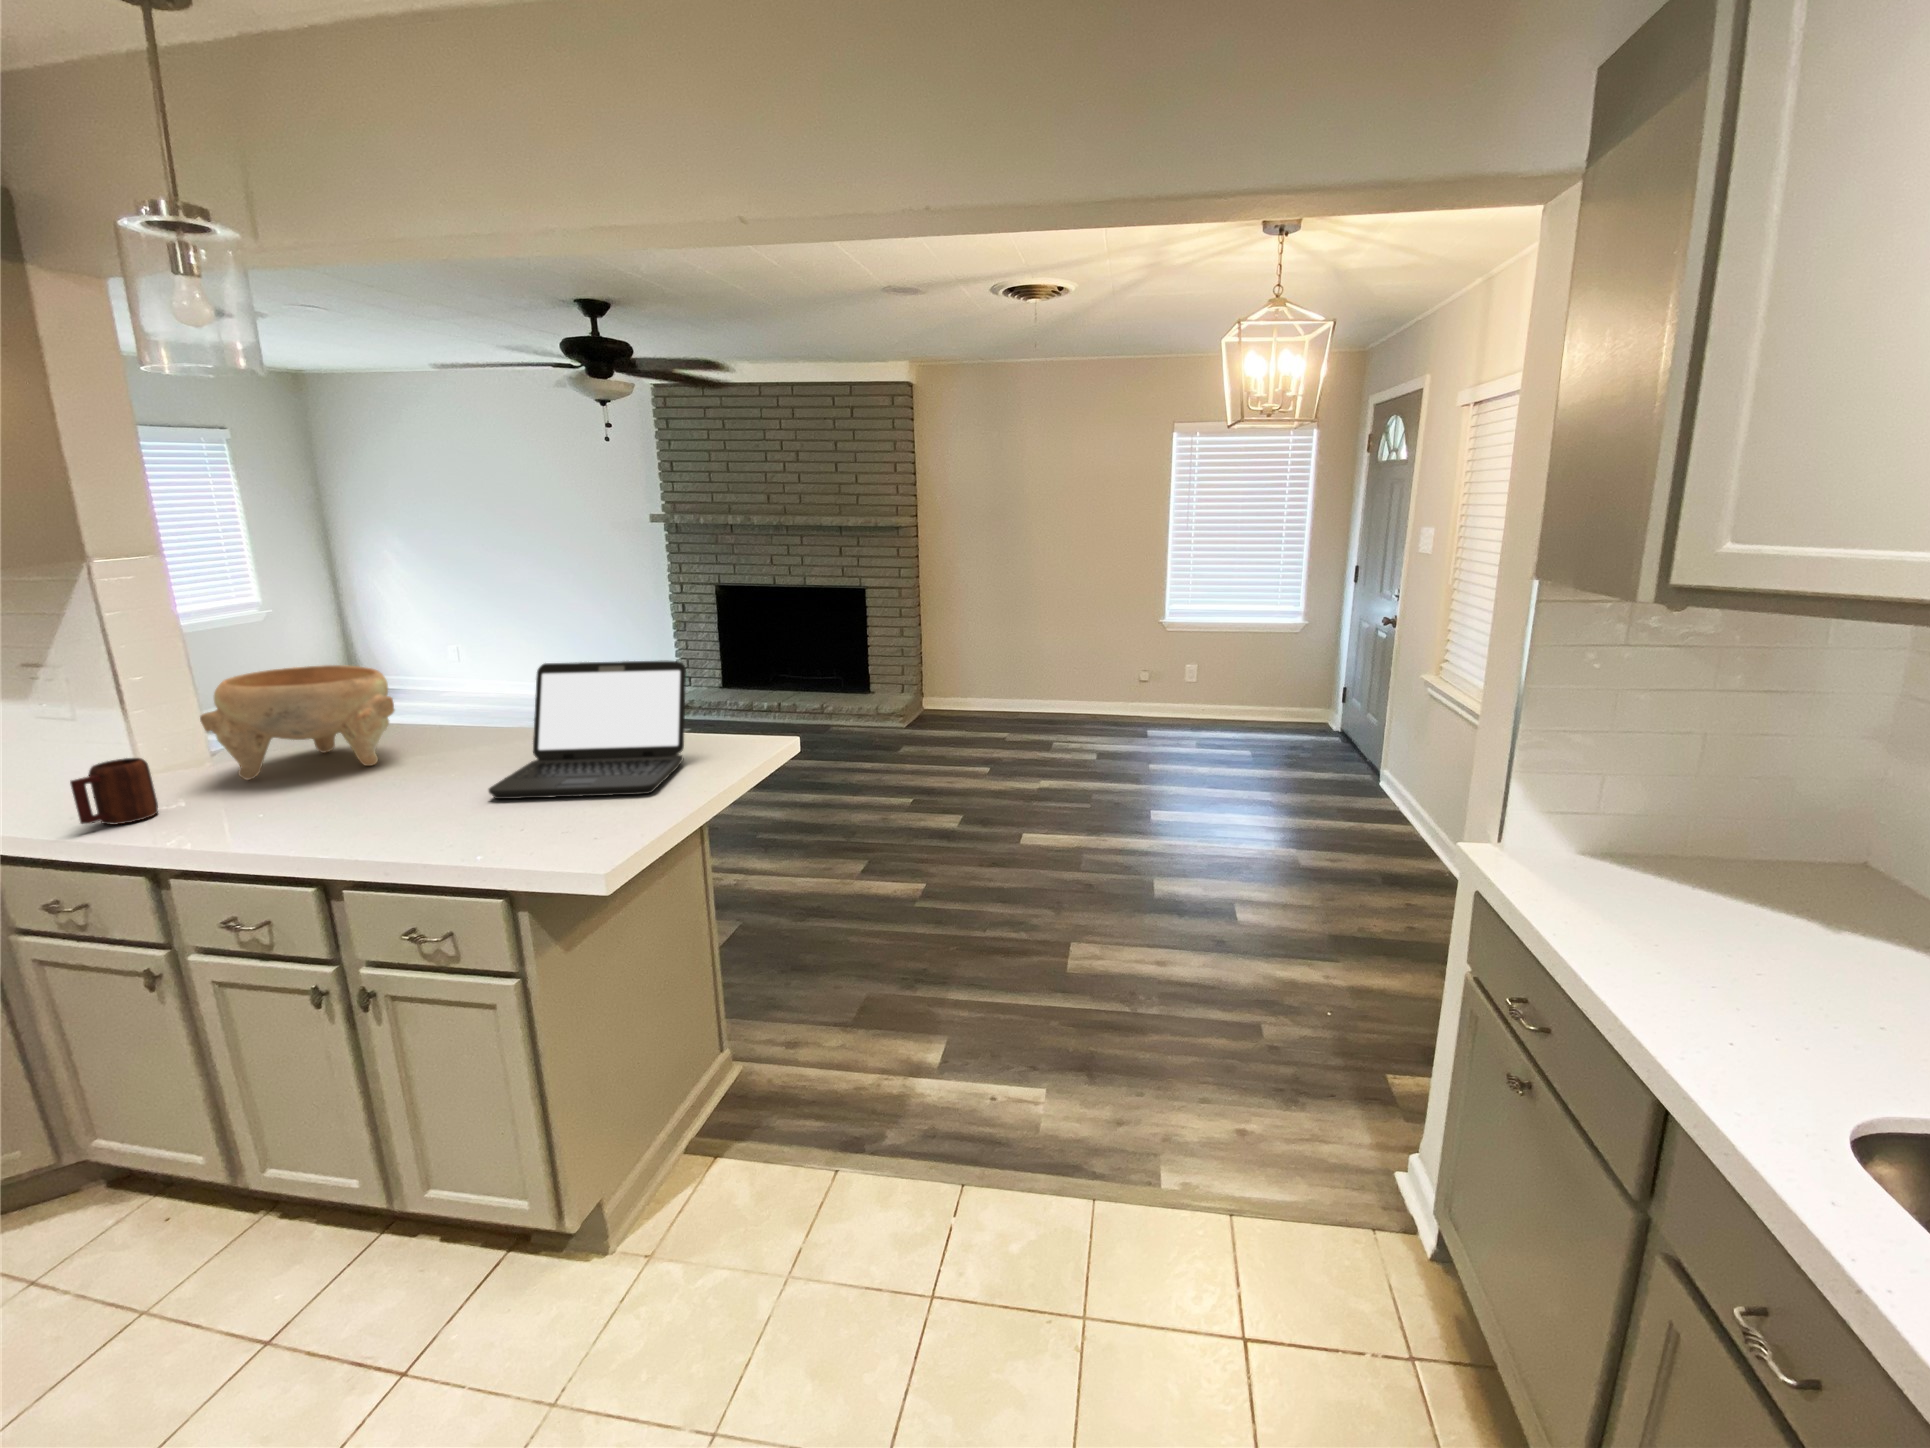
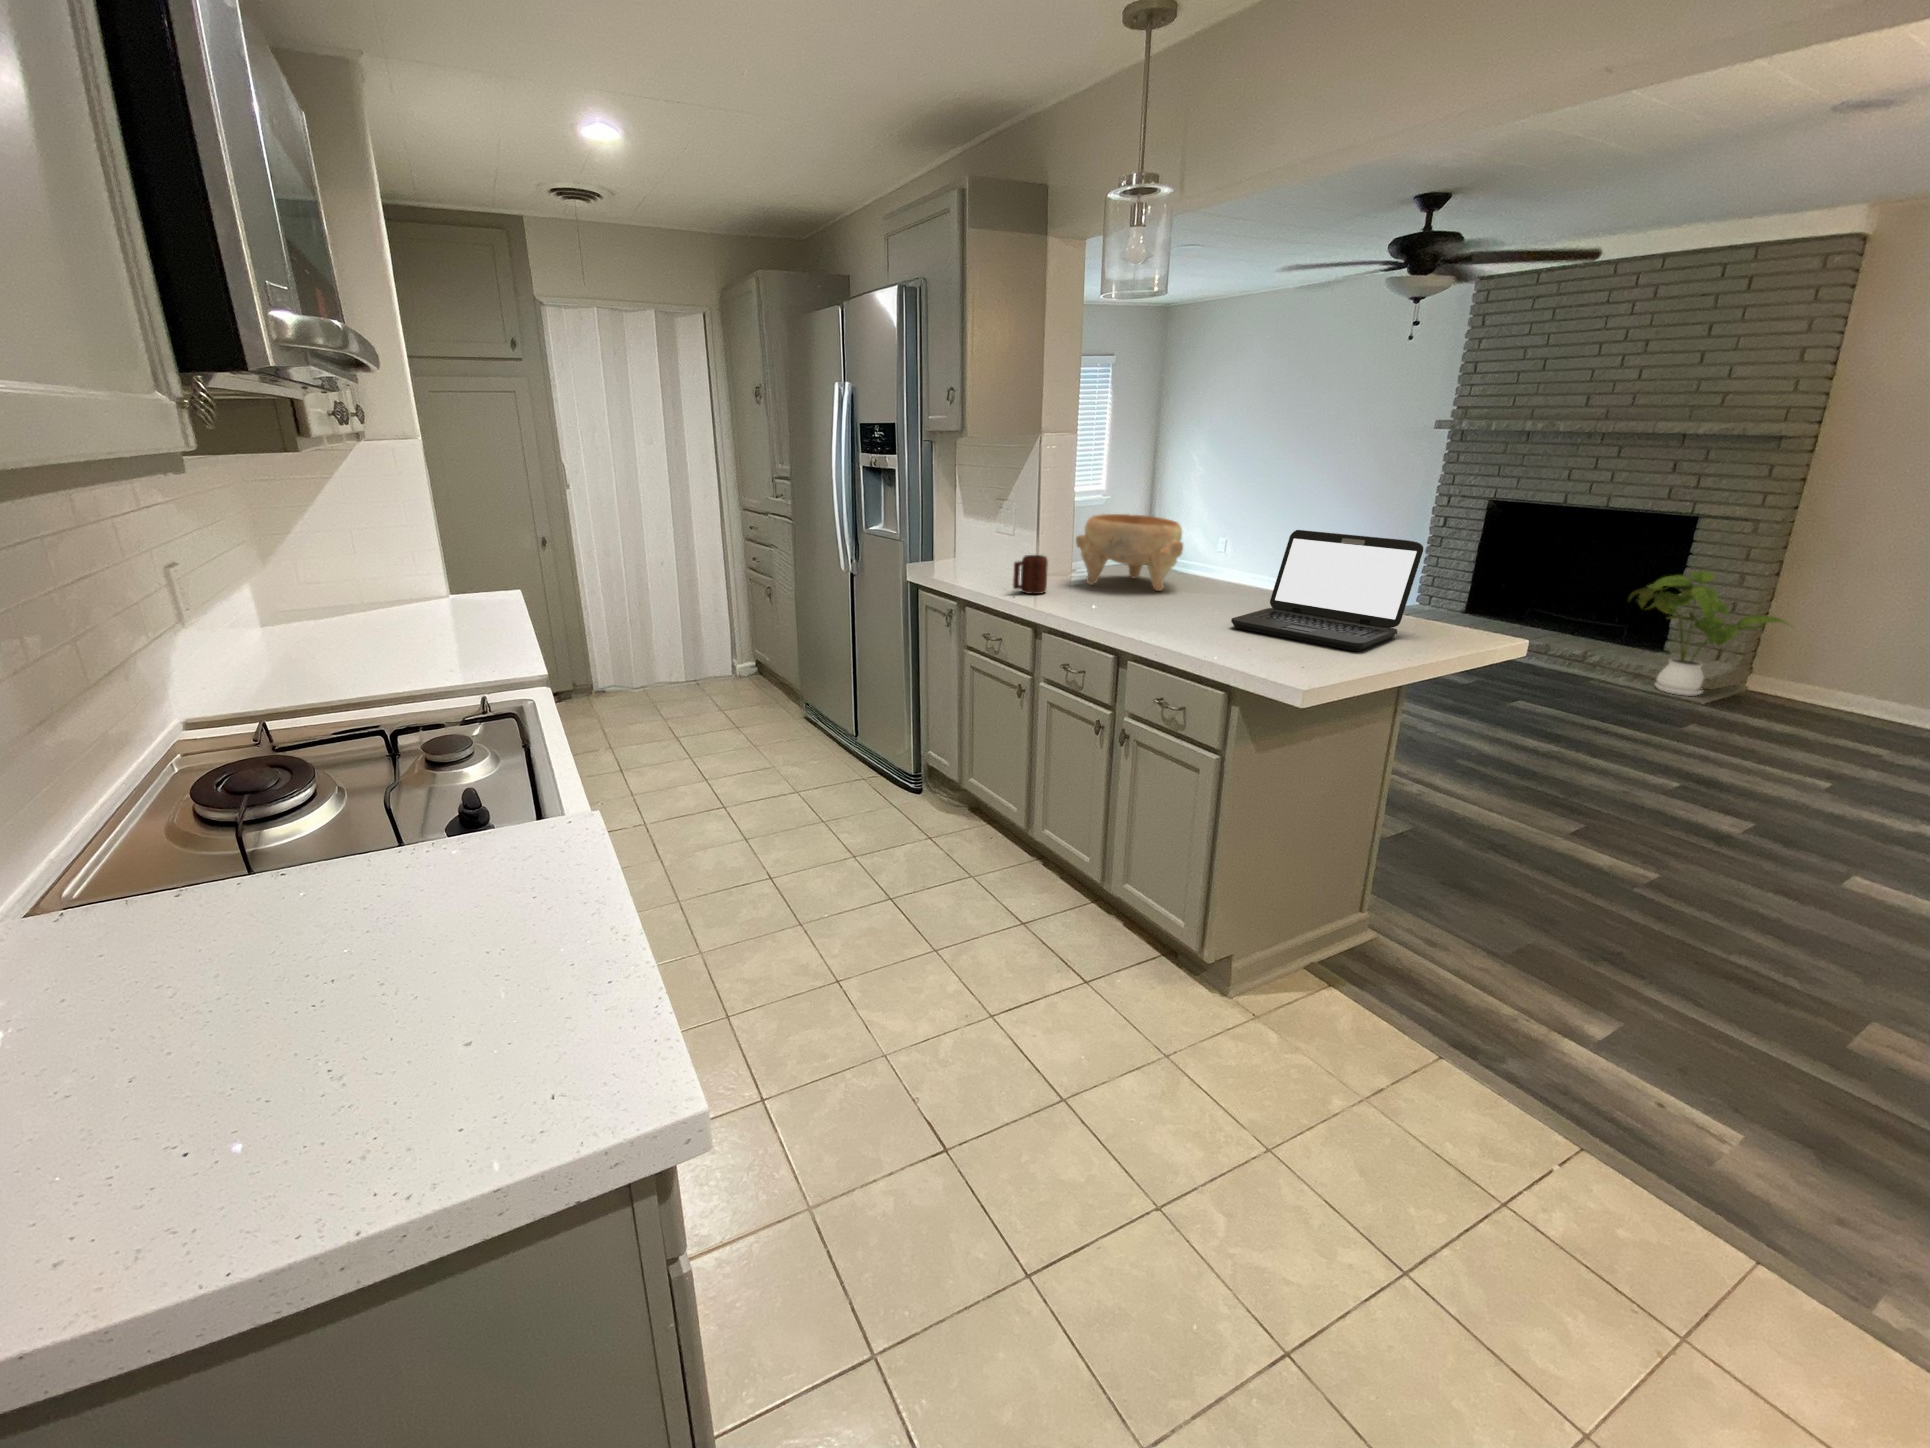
house plant: none [839,628,939,726] -> present [1629,571,1787,696]

